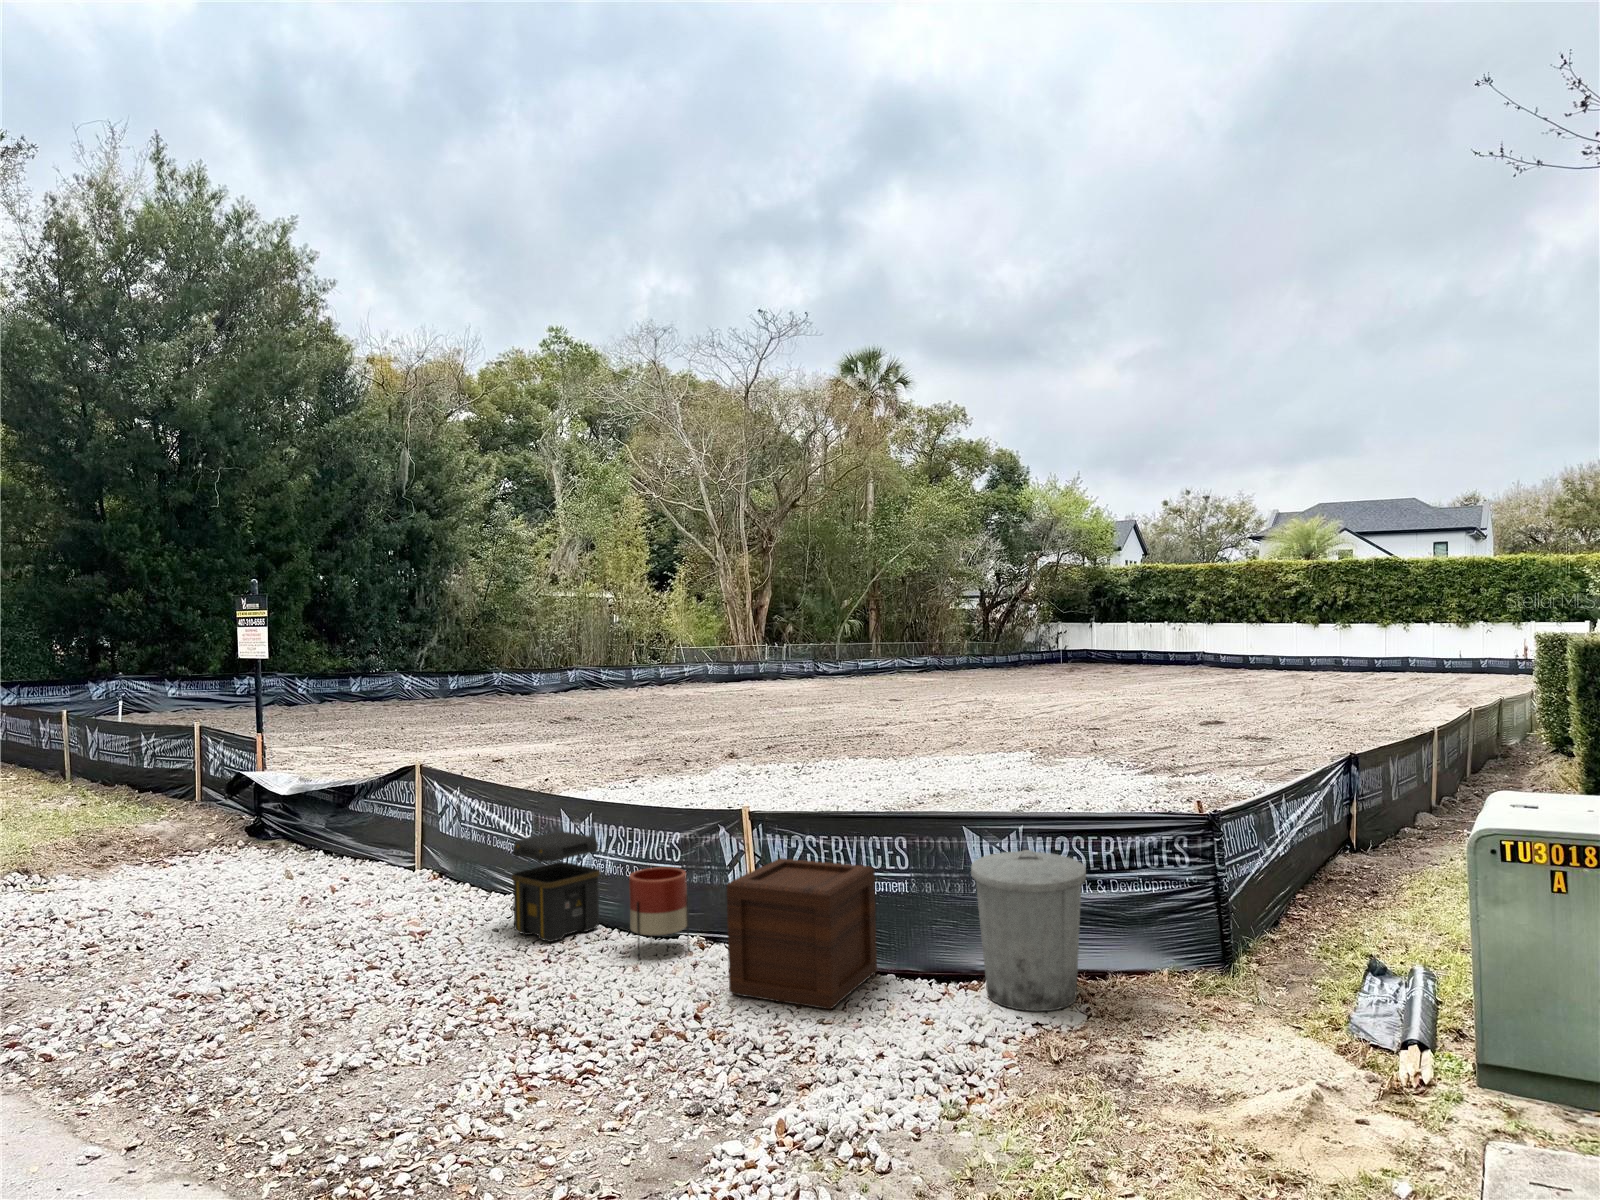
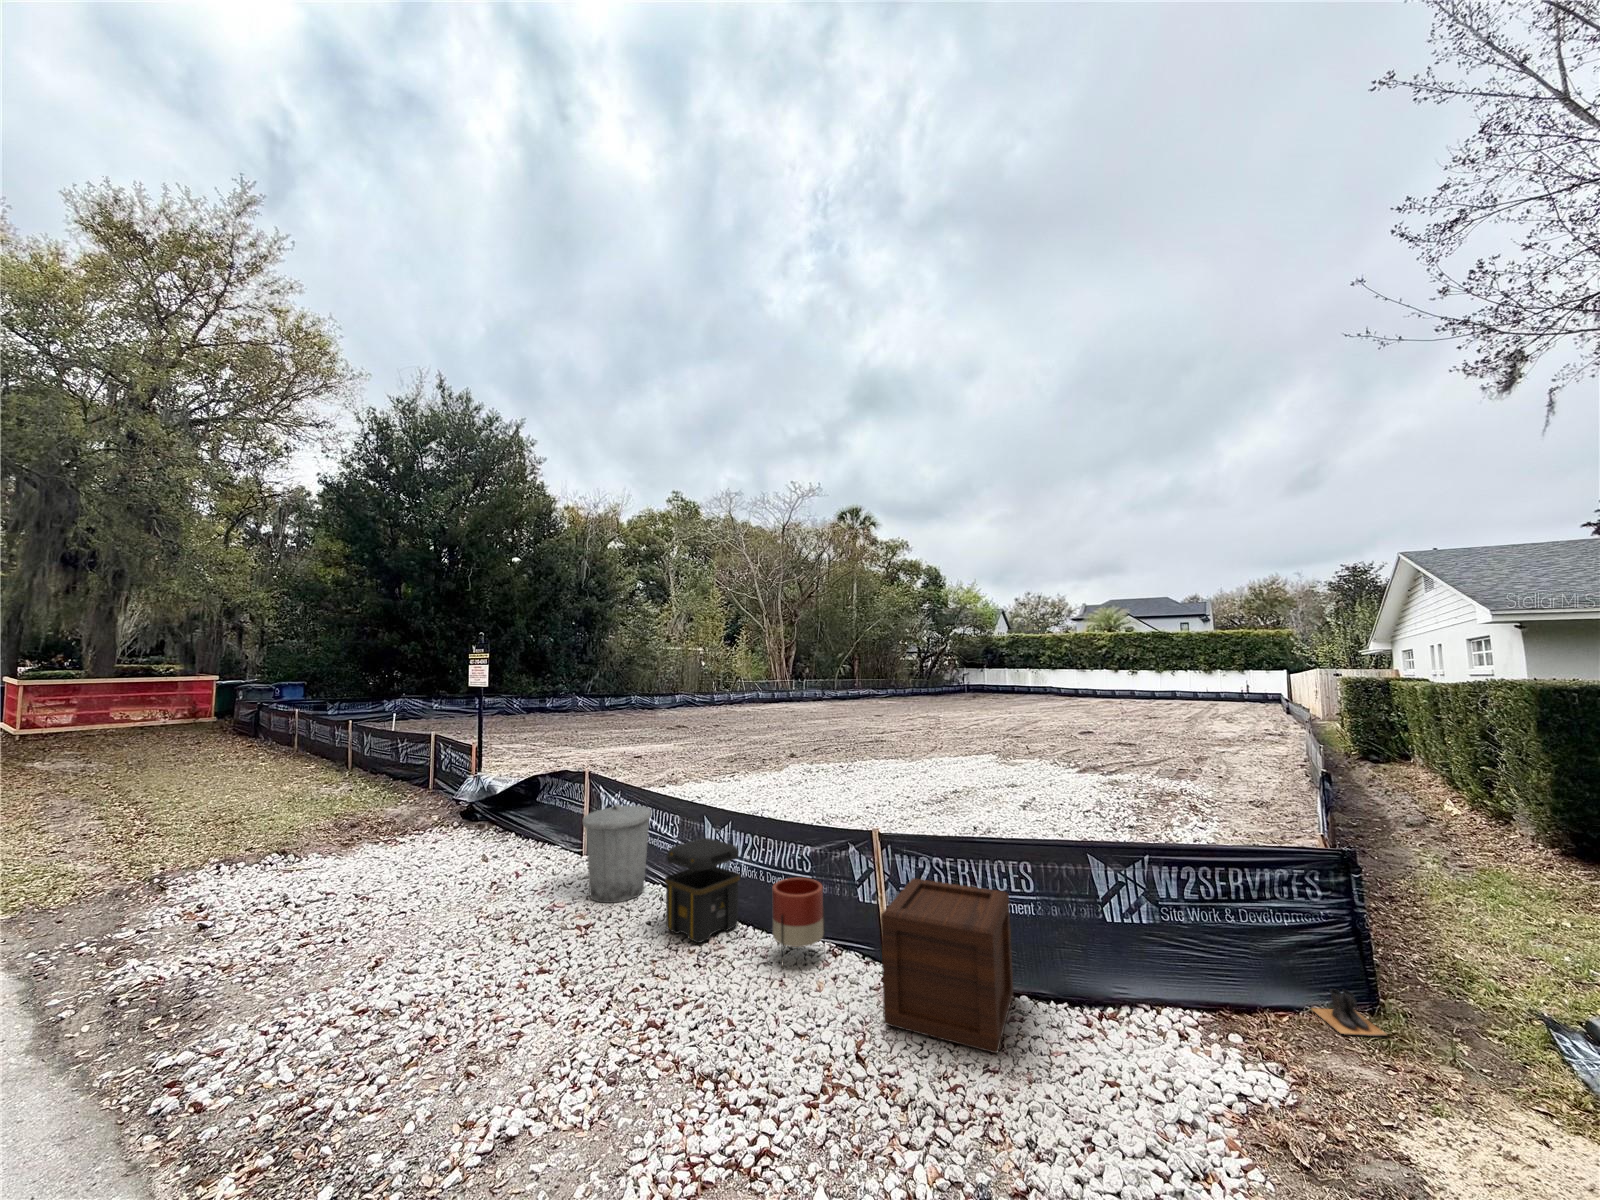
trash can: present [971,850,1086,1011] -> present [583,805,651,903]
boots: none [1176,953,1231,991] -> present [1312,989,1387,1036]

